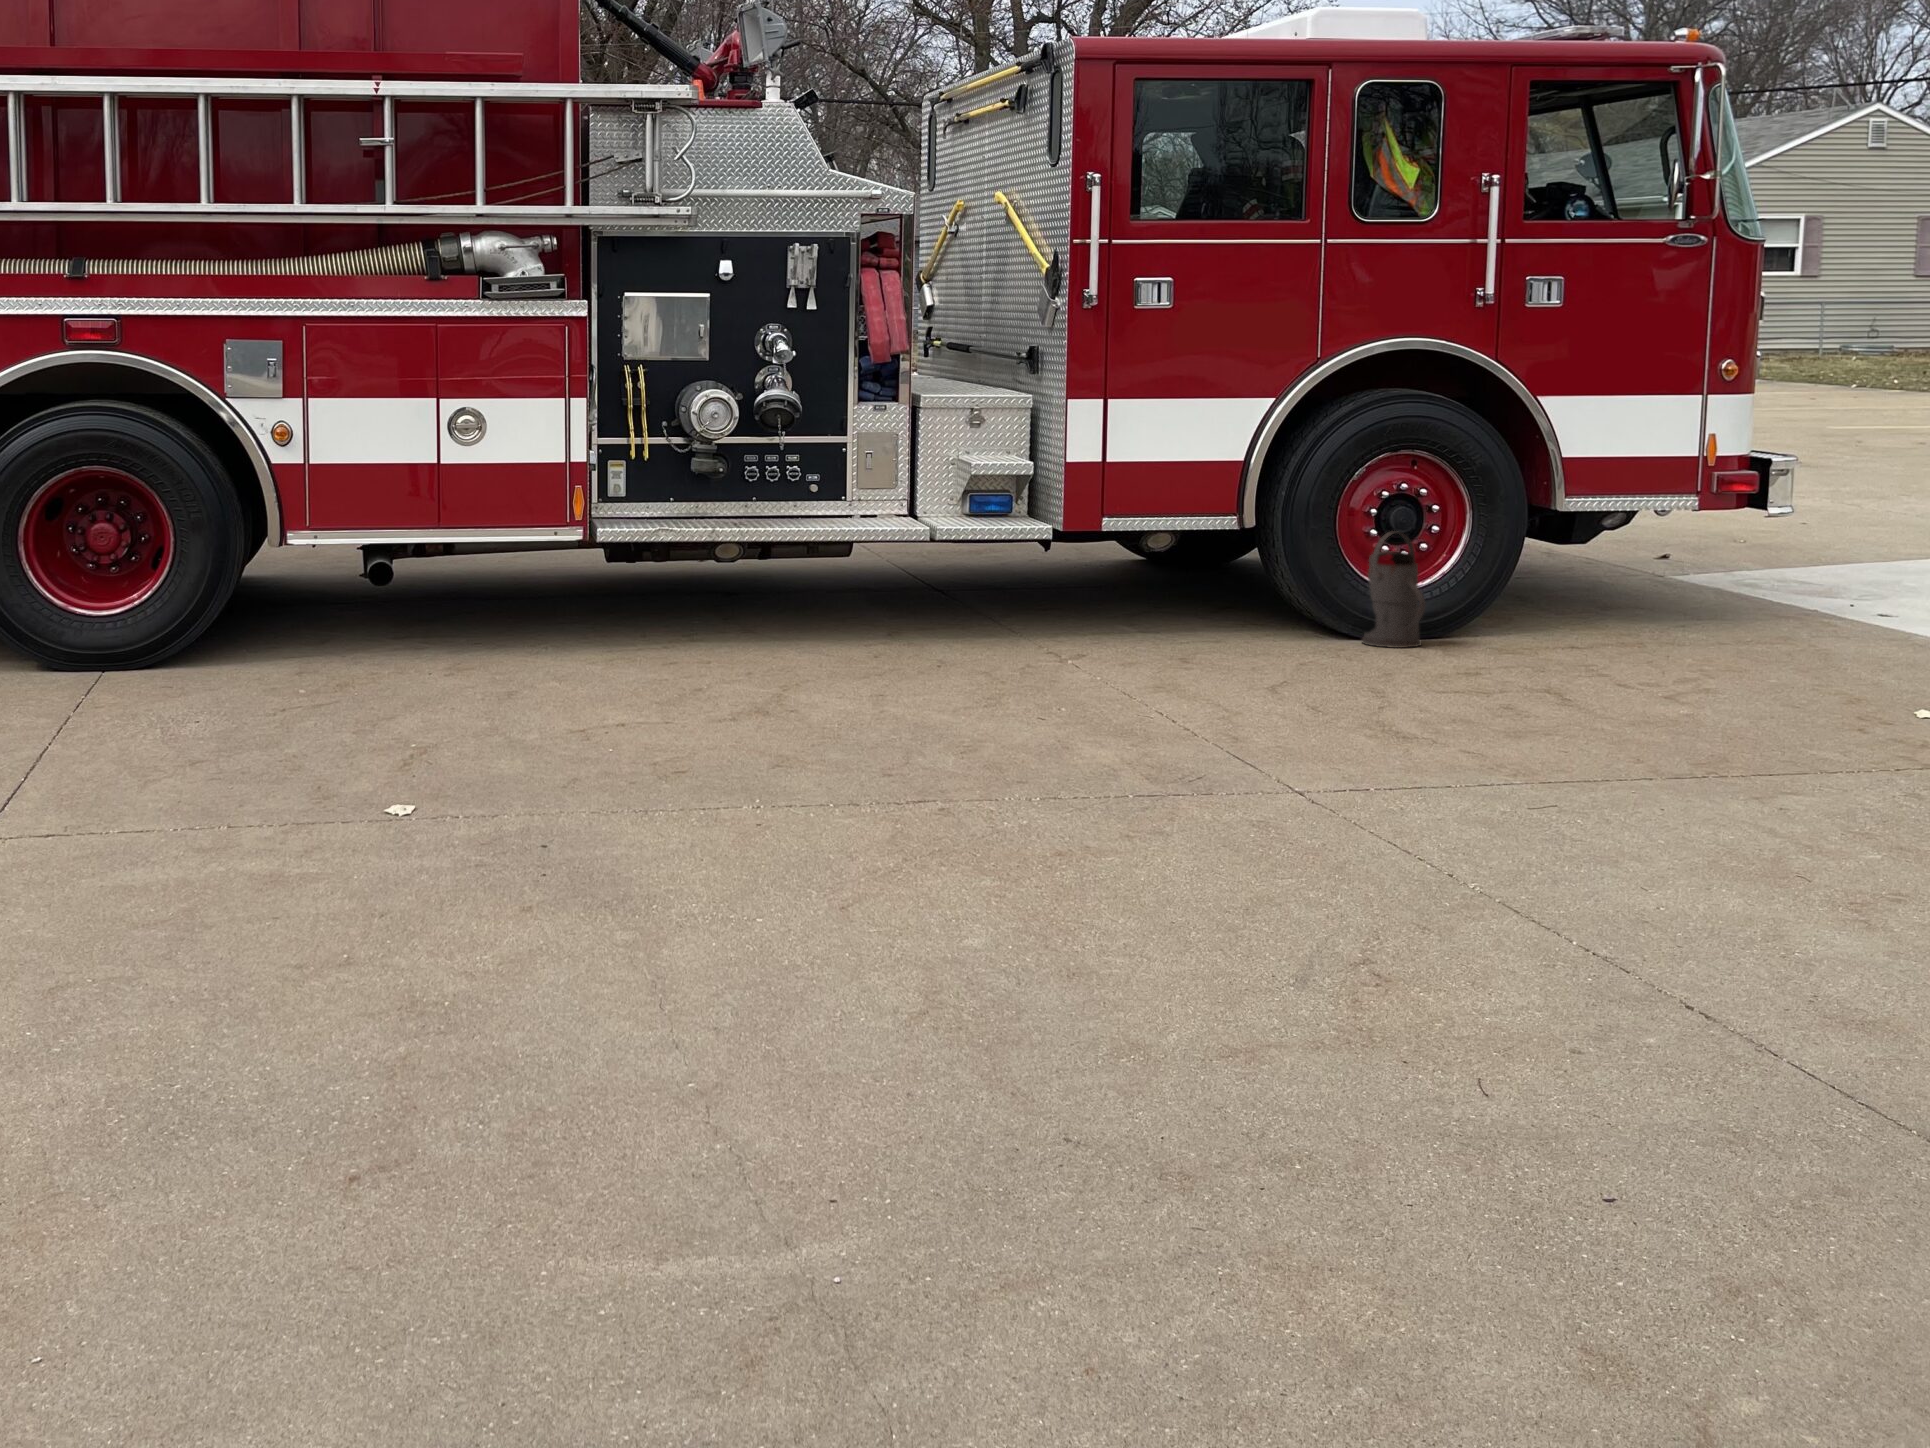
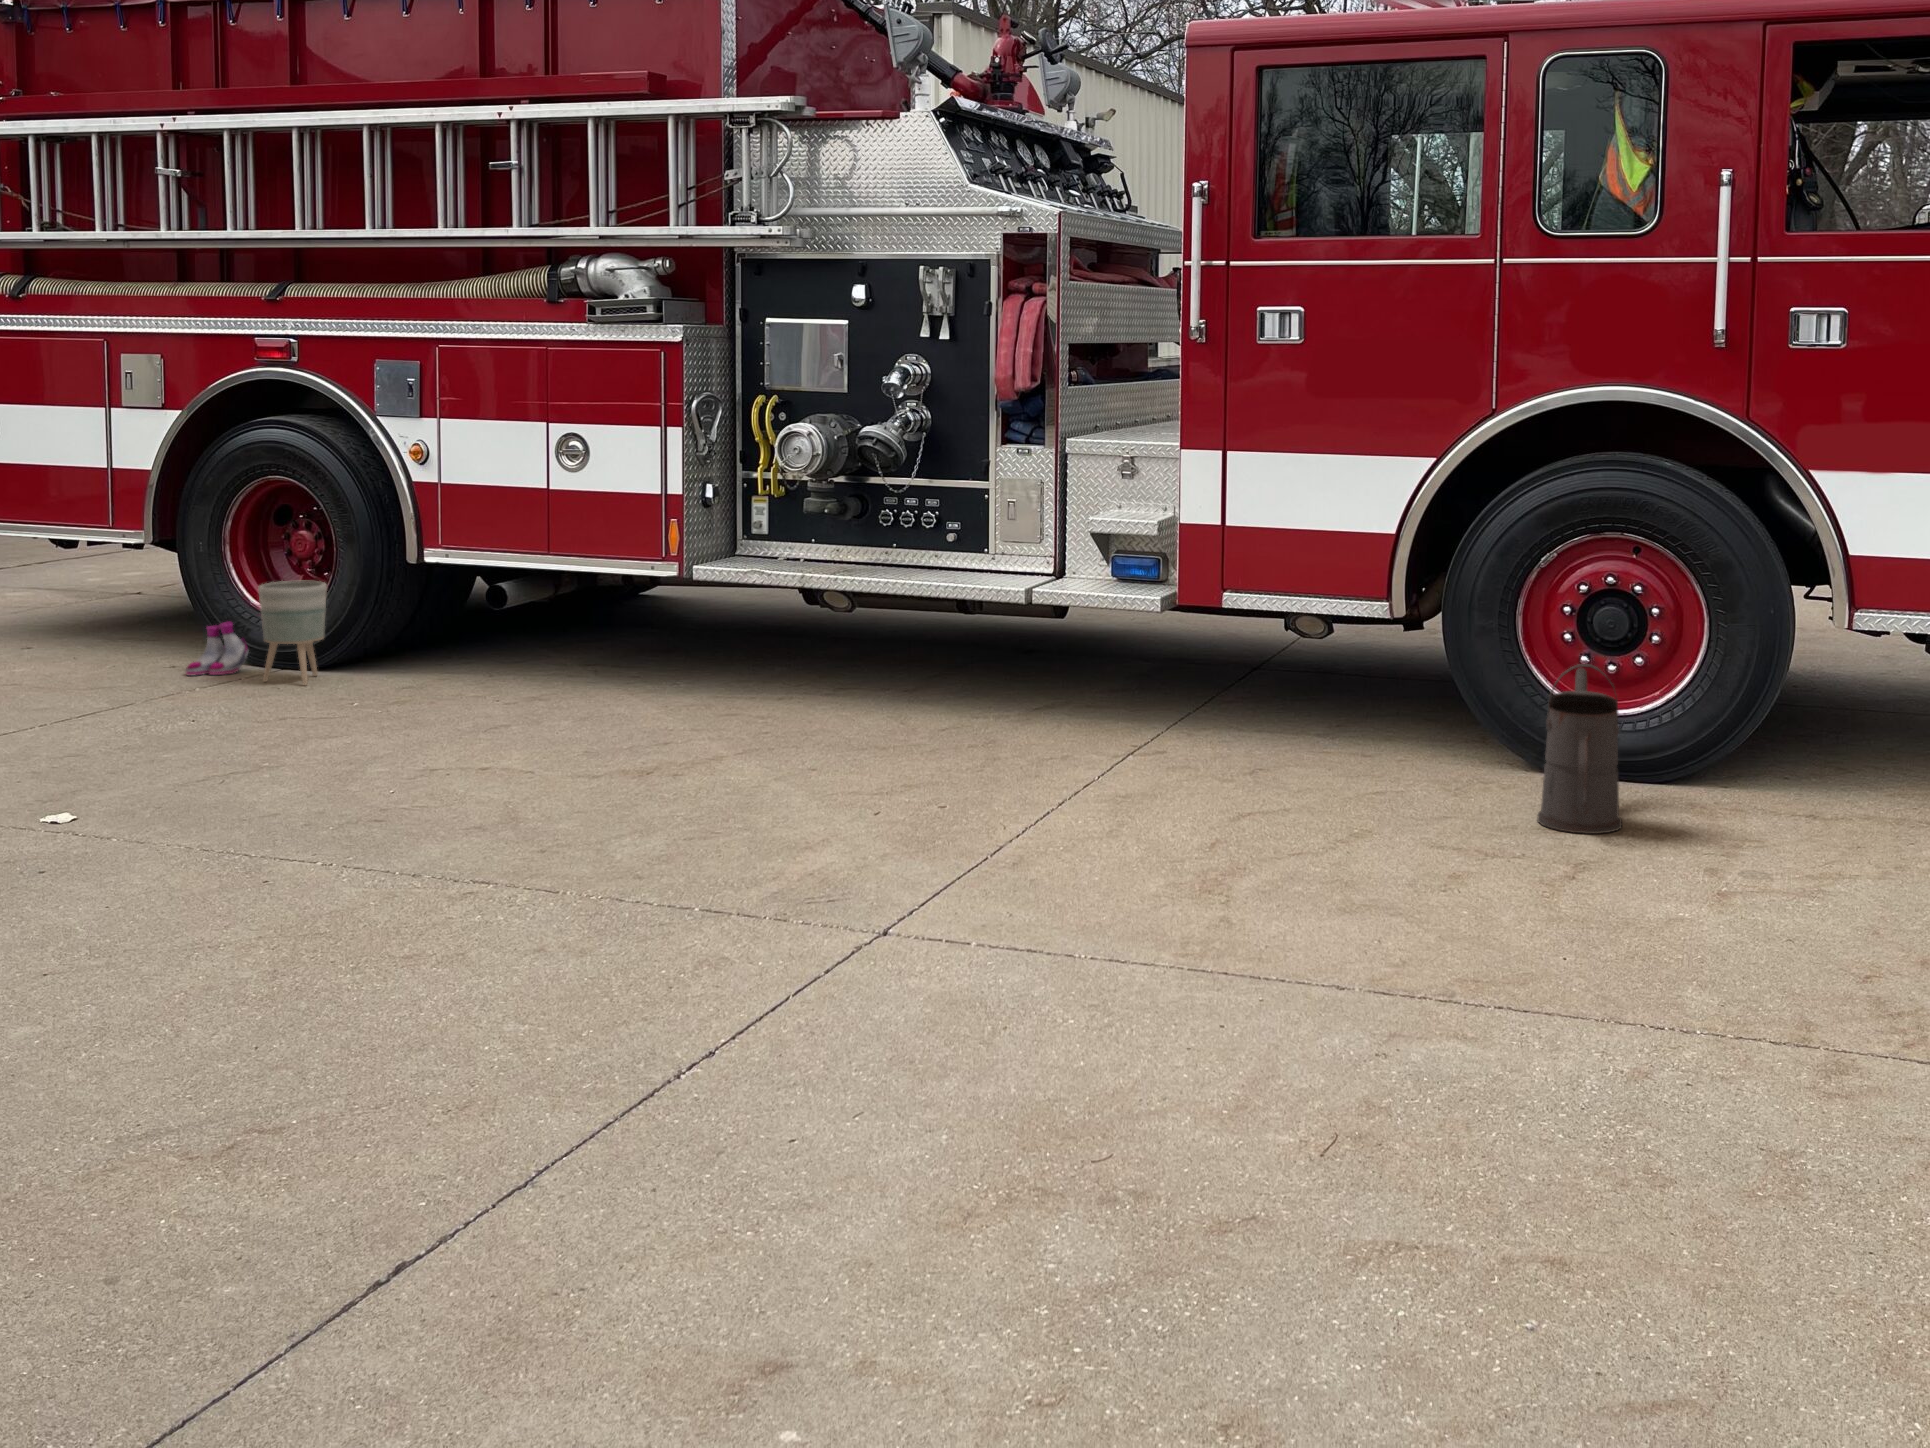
planter: none [129,575,199,684] -> present [258,580,327,685]
boots: none [22,627,74,688] -> present [186,621,248,676]

